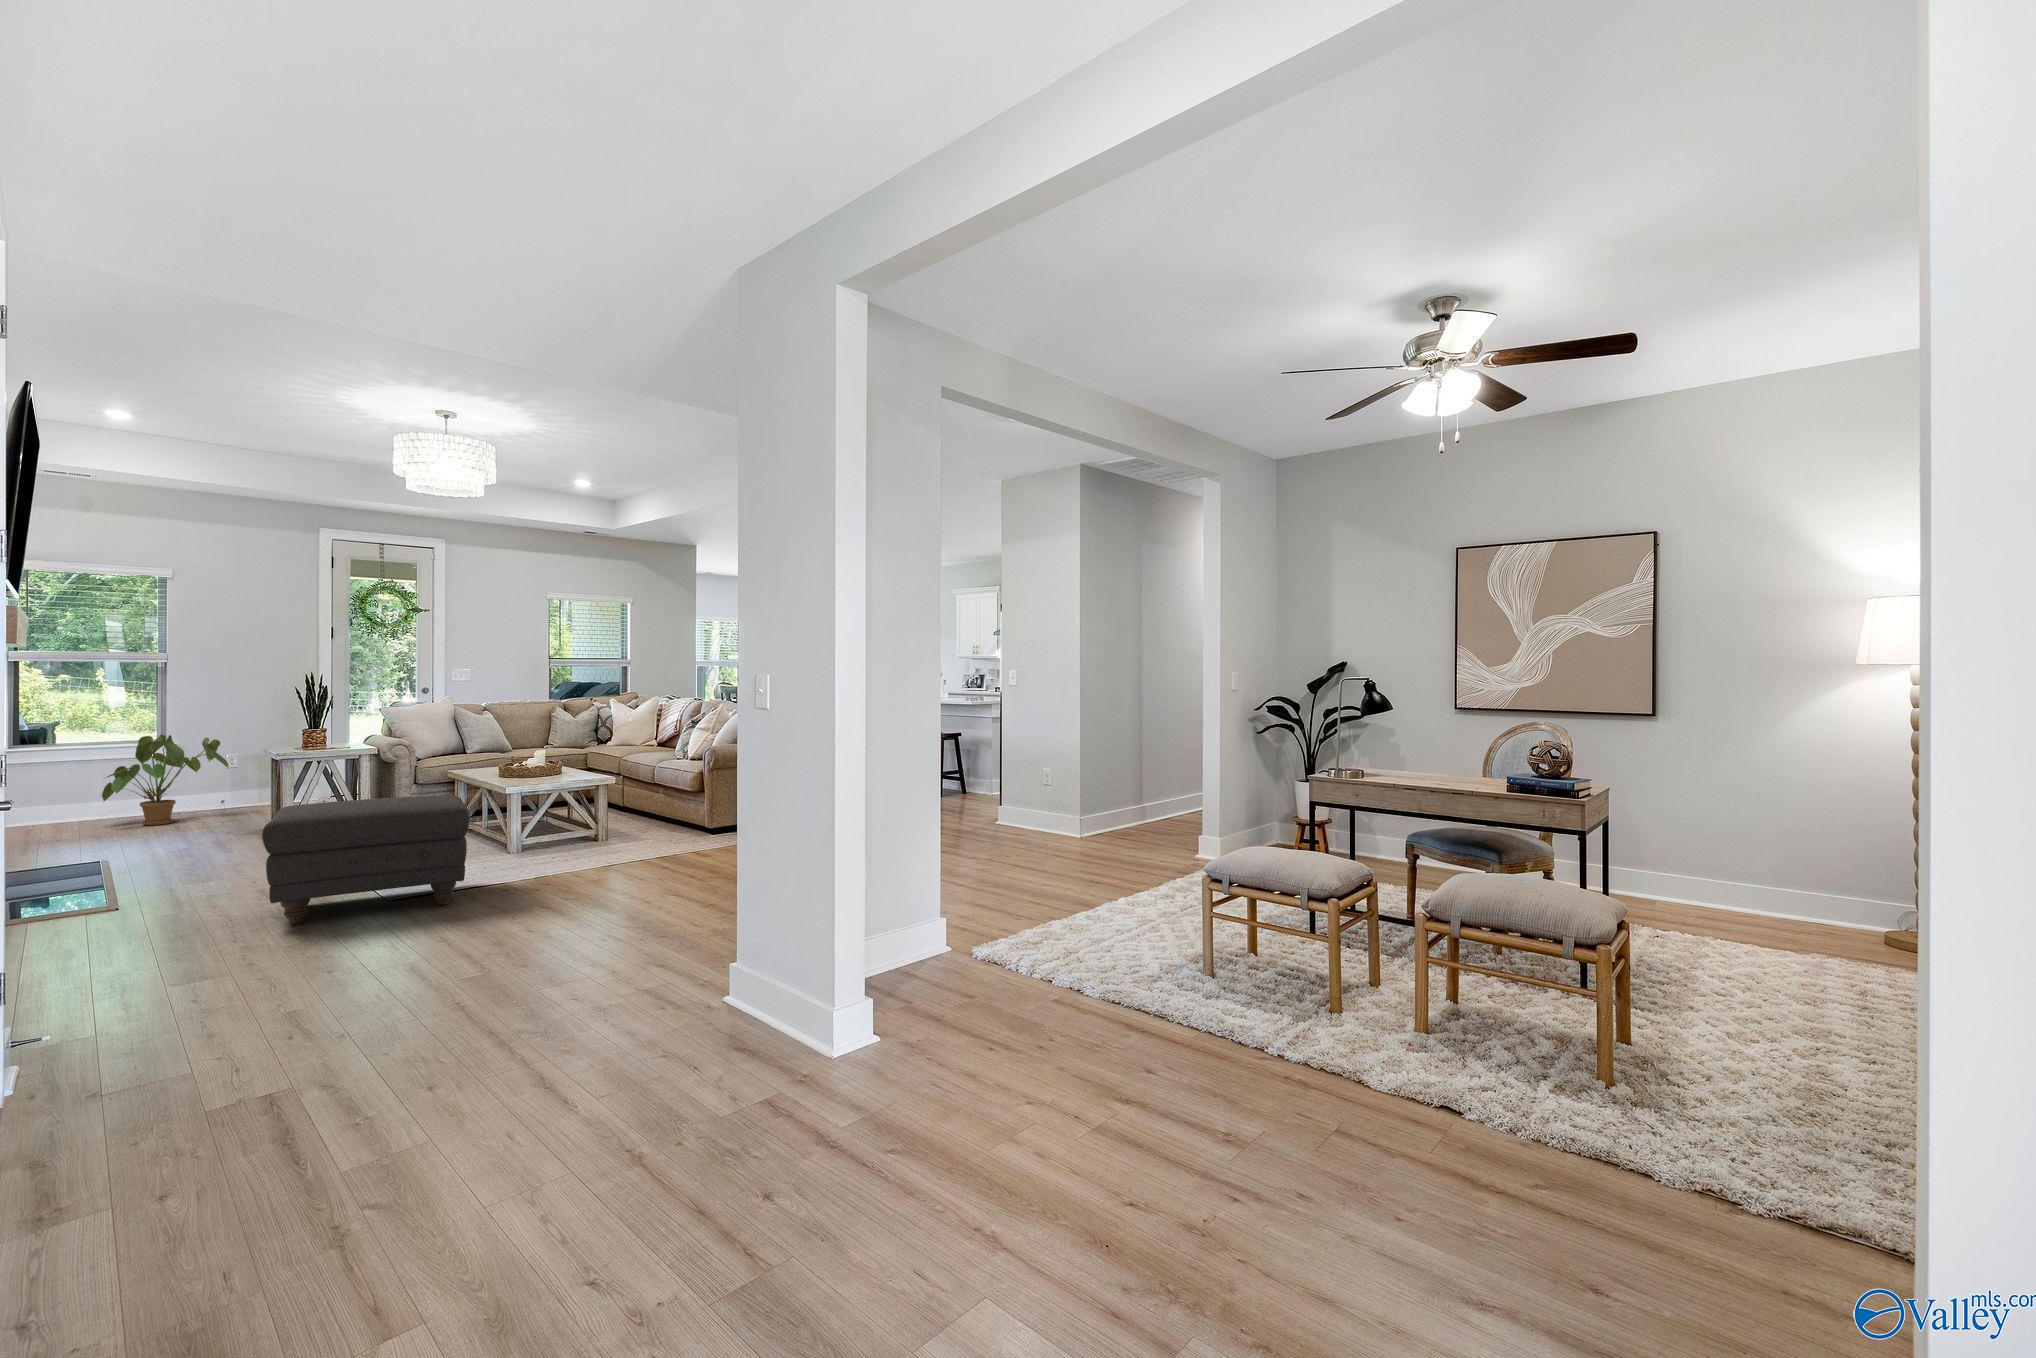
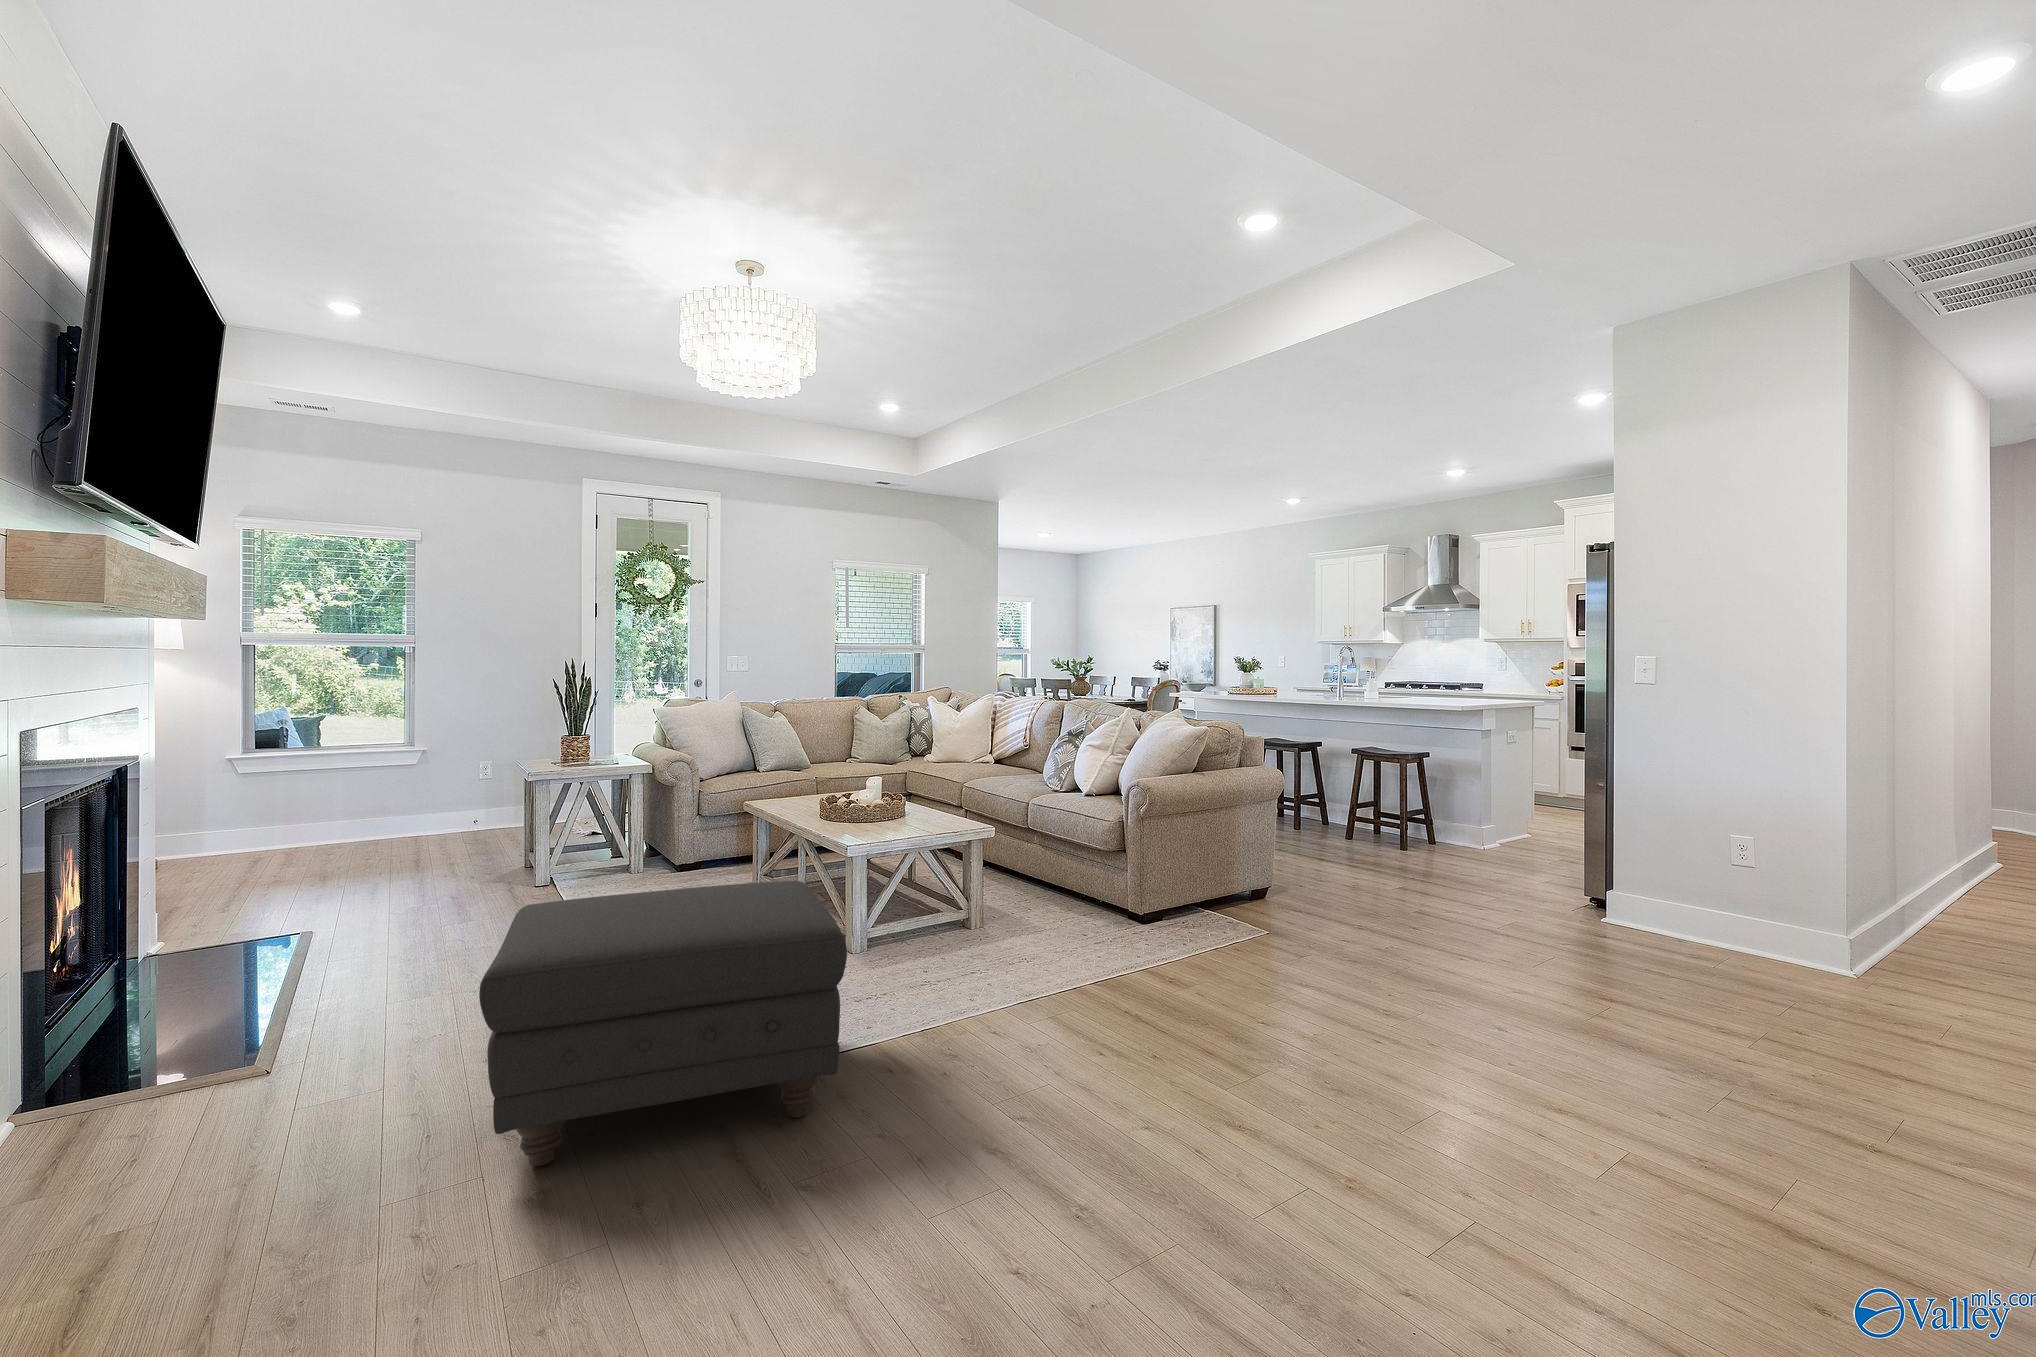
house plant: present [102,735,229,825] -> none [334,740,479,860]

